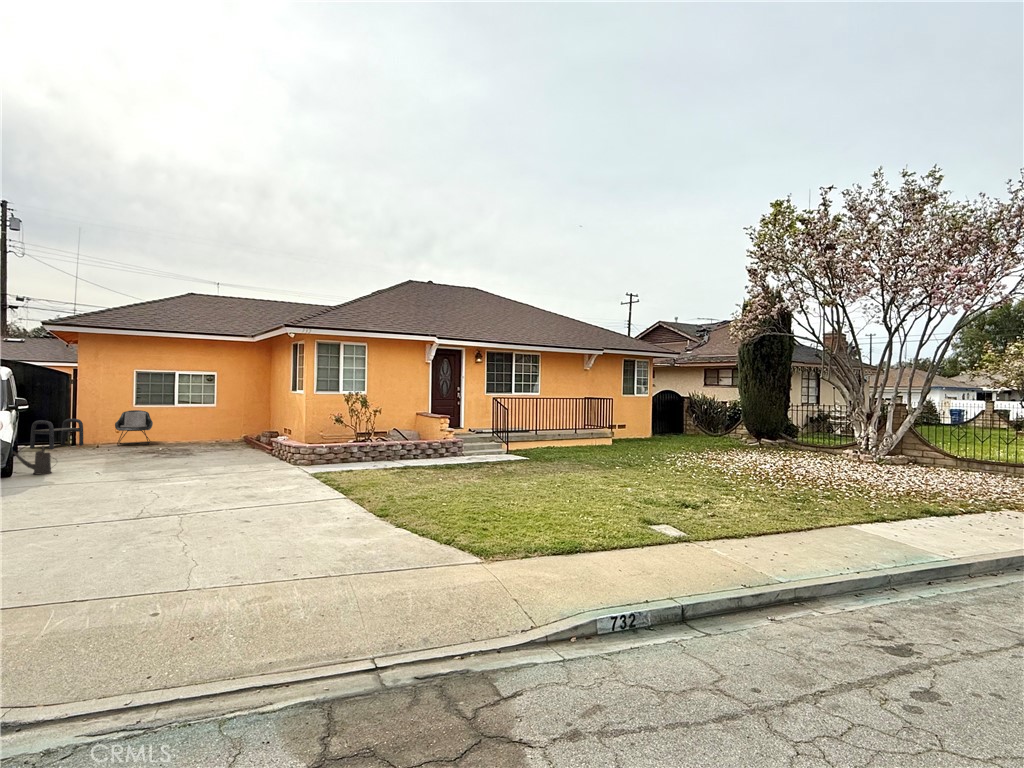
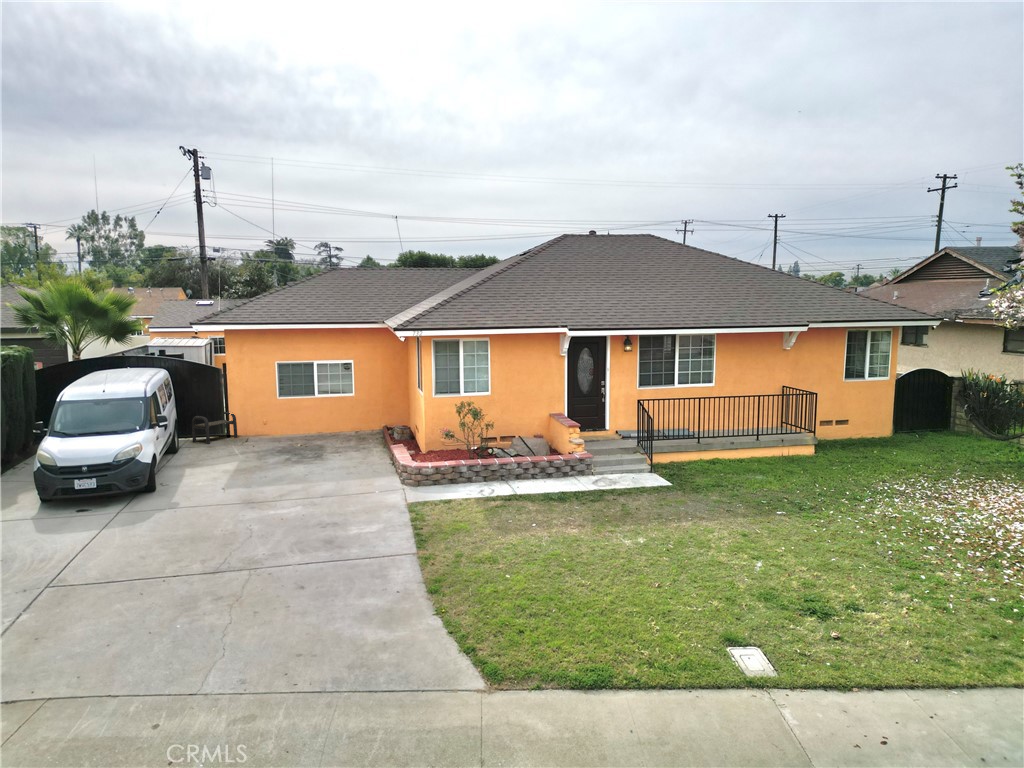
lounge chair: present [115,410,153,446] -> none [260,402,295,440]
watering can: present [13,446,51,474] -> none [146,461,183,490]

